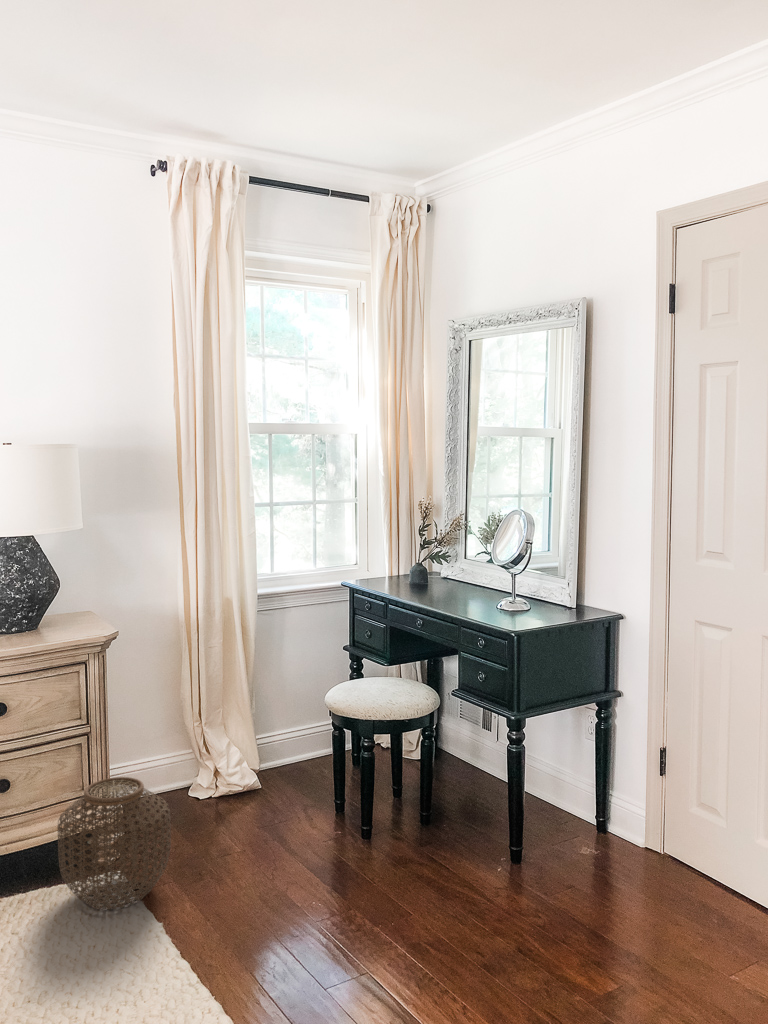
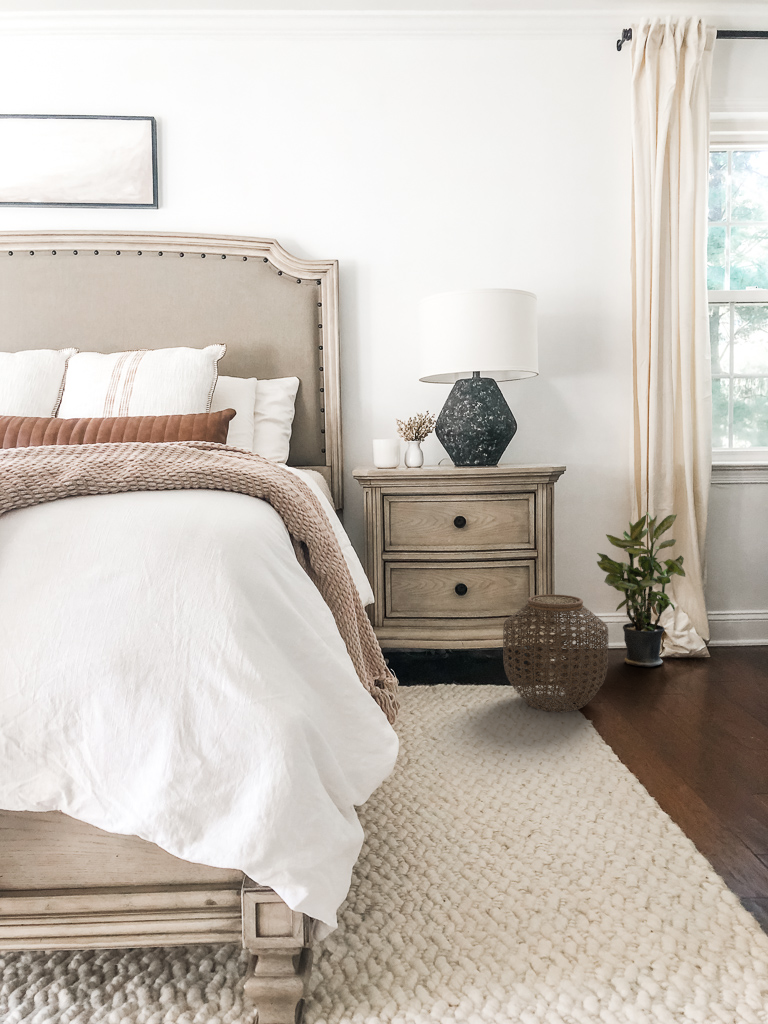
potted plant: none [150,654,237,816] -> present [597,512,685,667]

